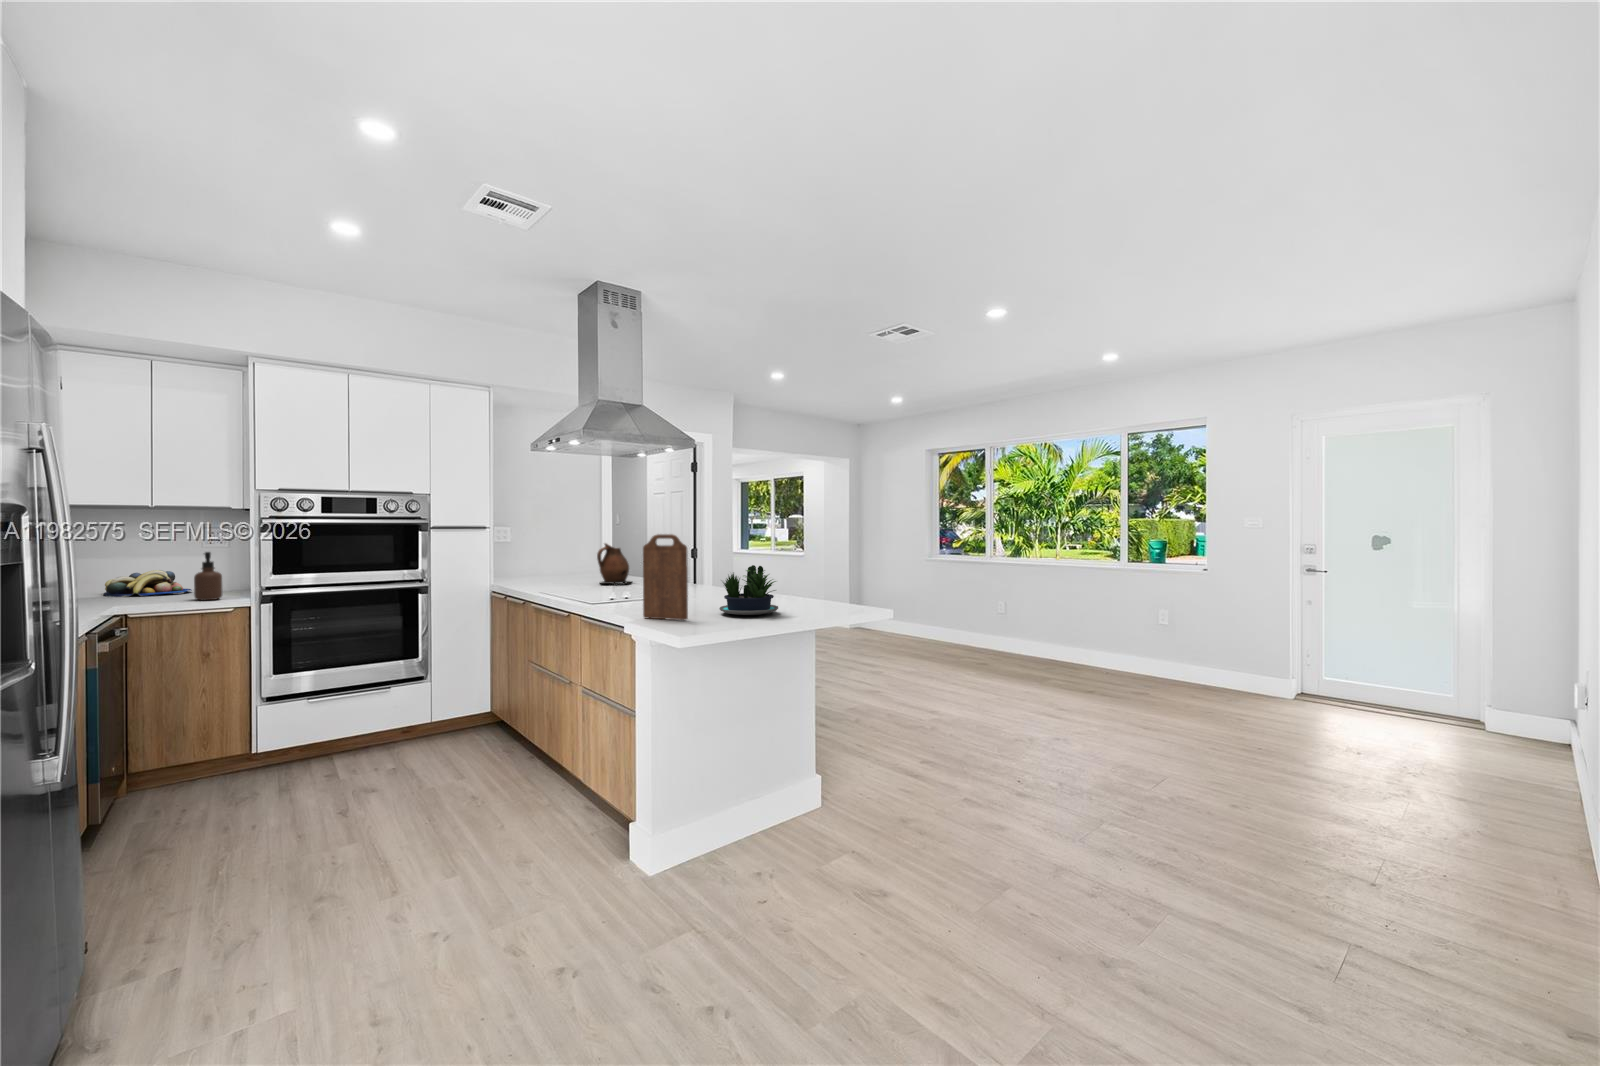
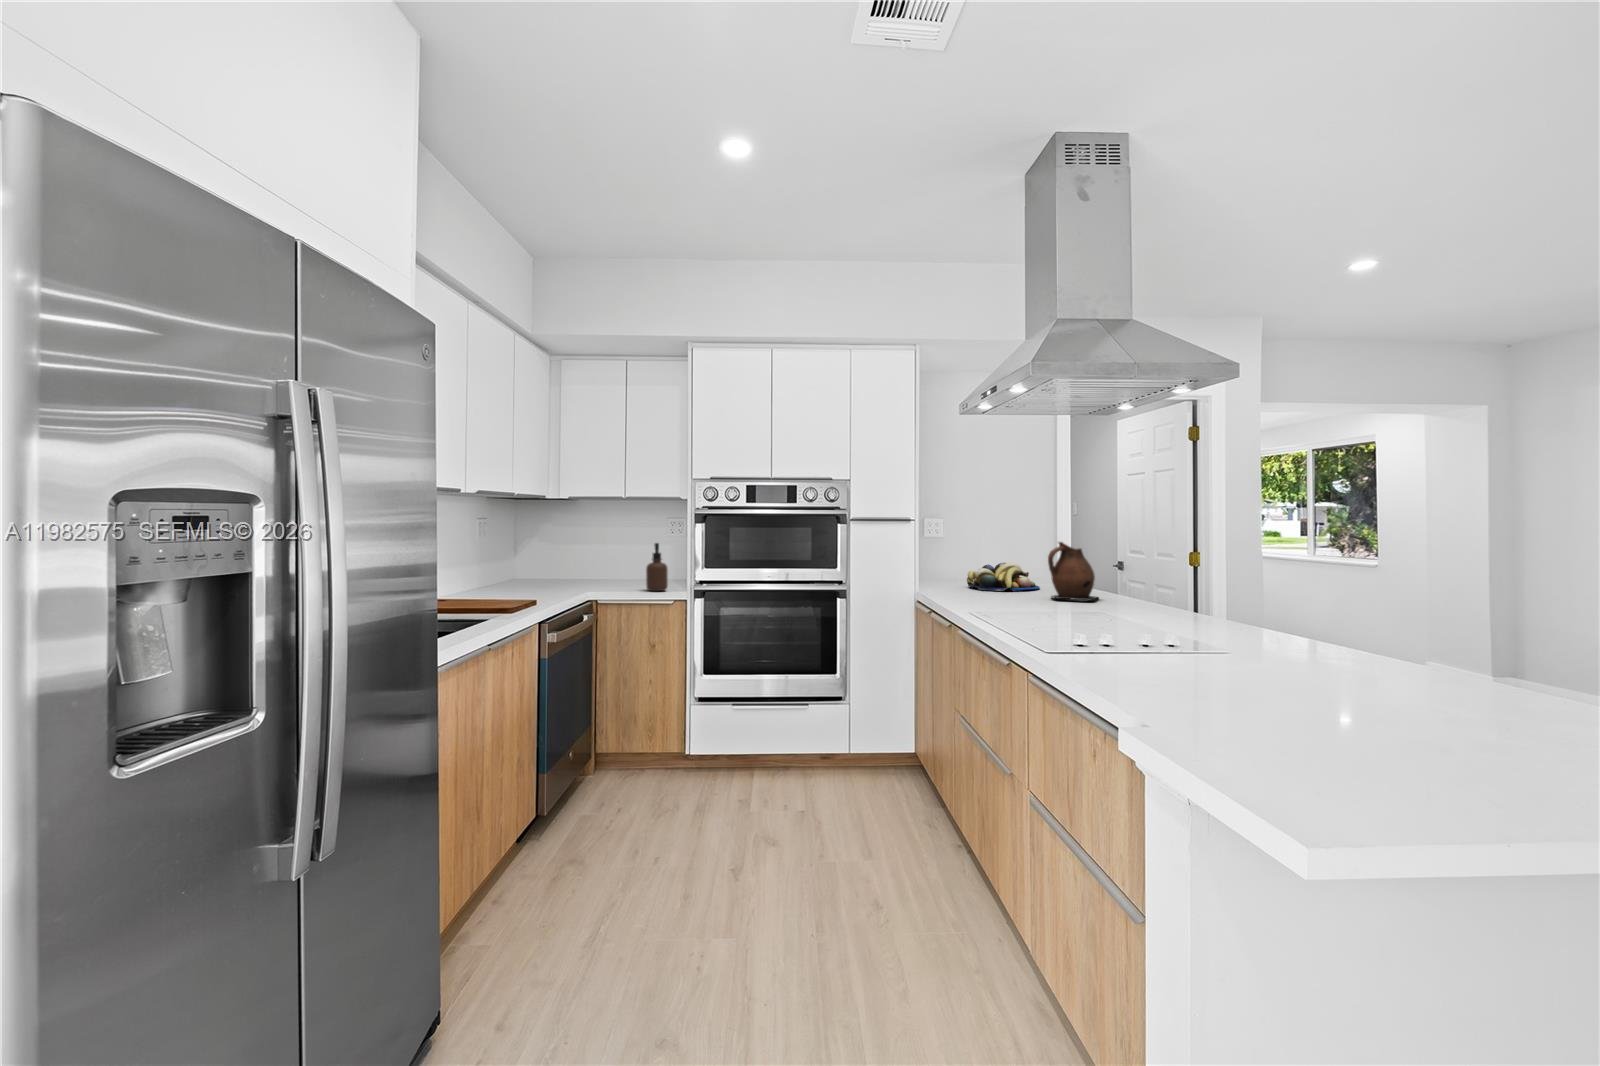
cutting board: present [643,534,688,620] -> none [1117,526,1201,677]
potted plant: present [719,565,778,615] -> none [1262,586,1420,681]
fruit bowl: present [104,570,192,597] -> present [967,563,1040,591]

